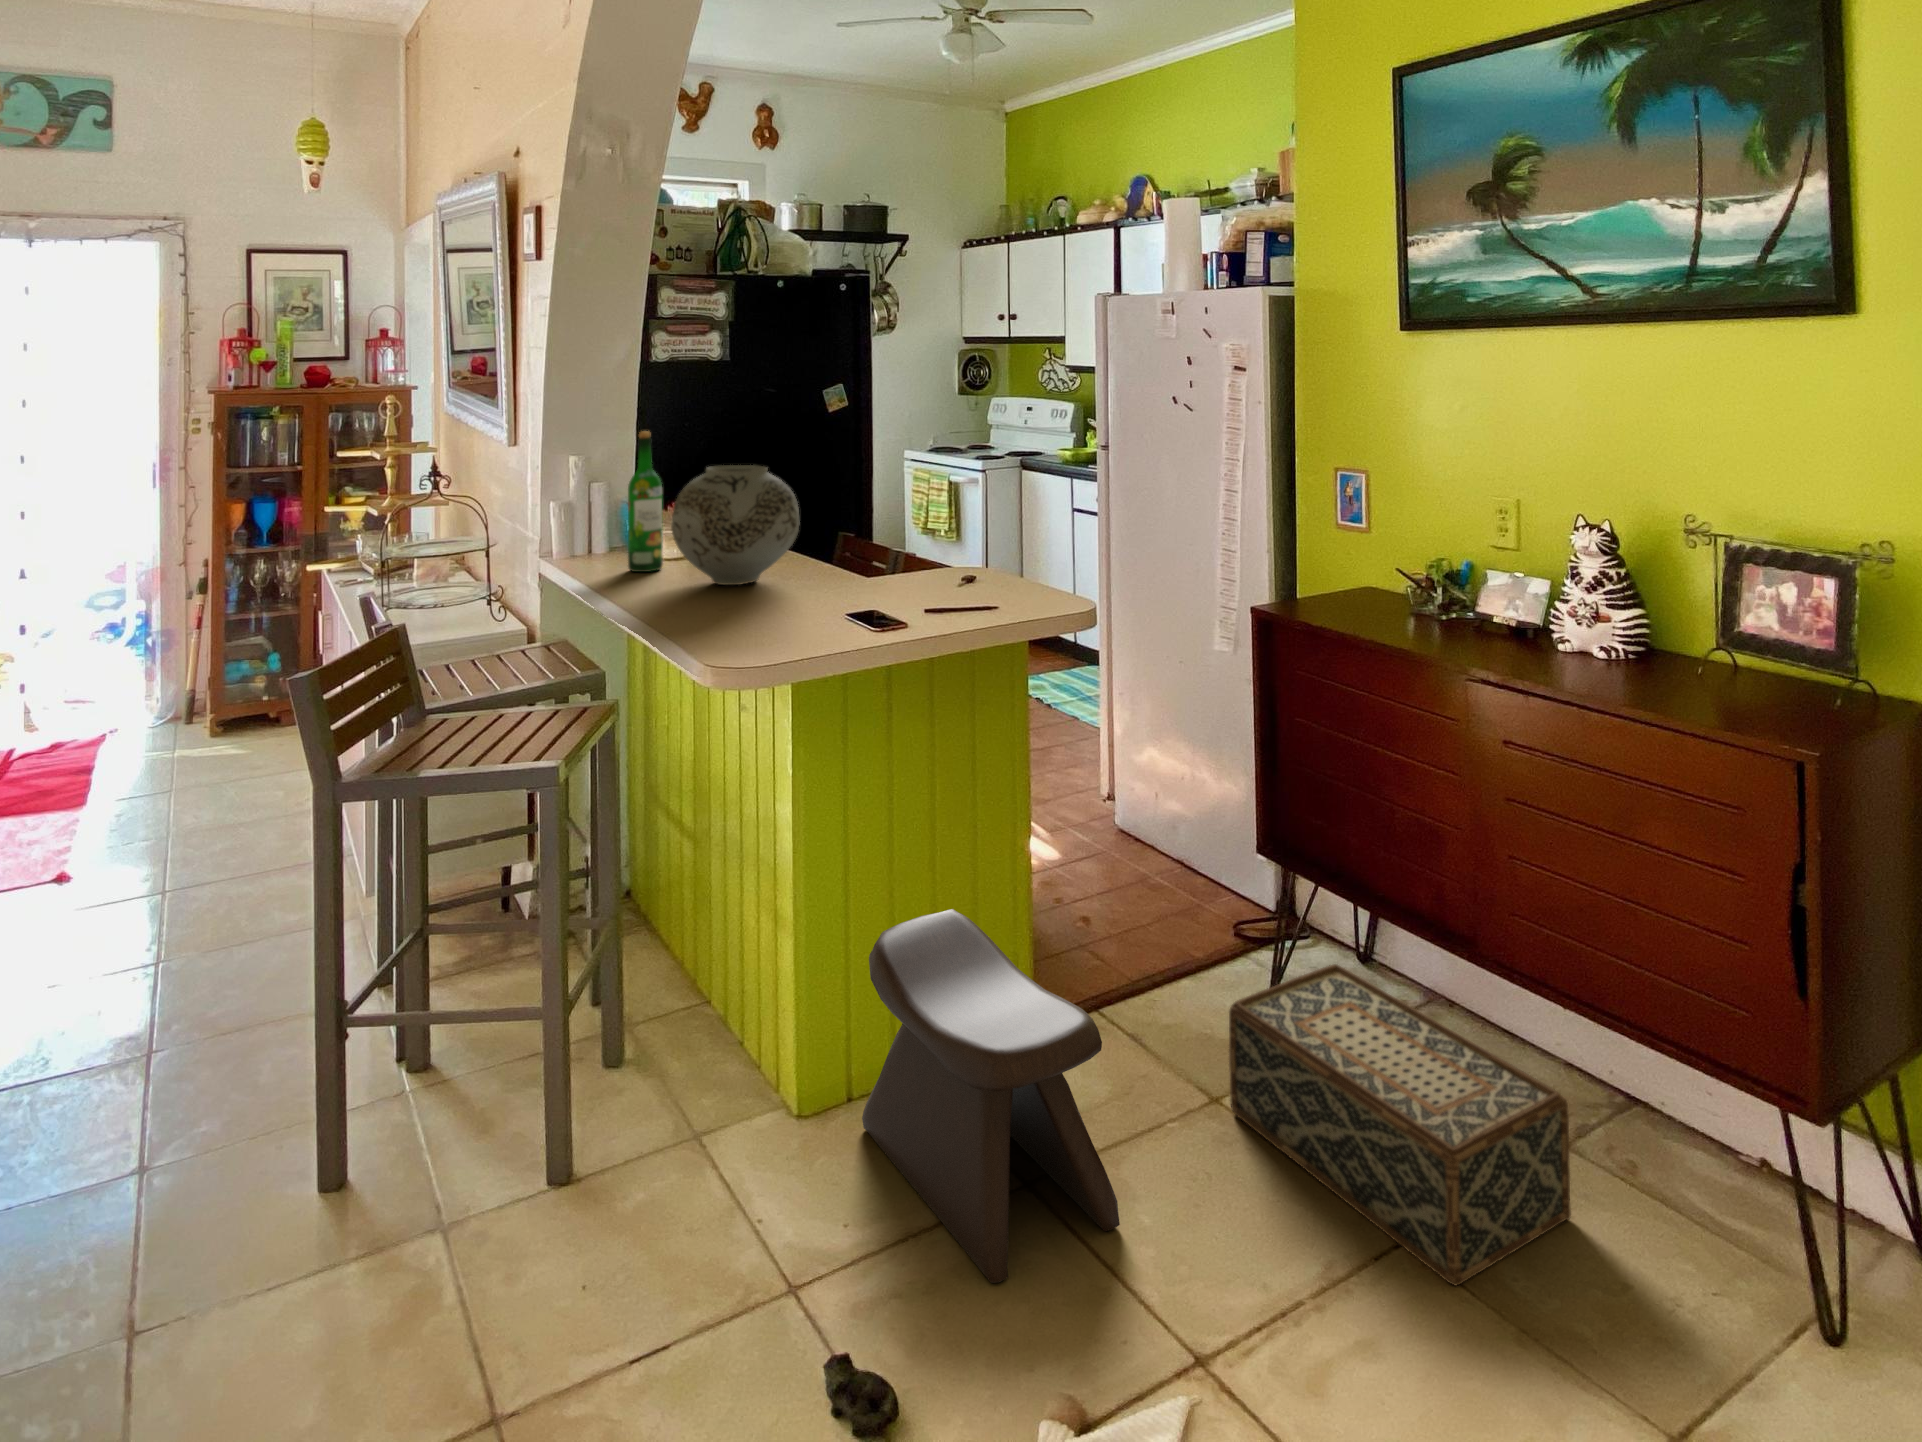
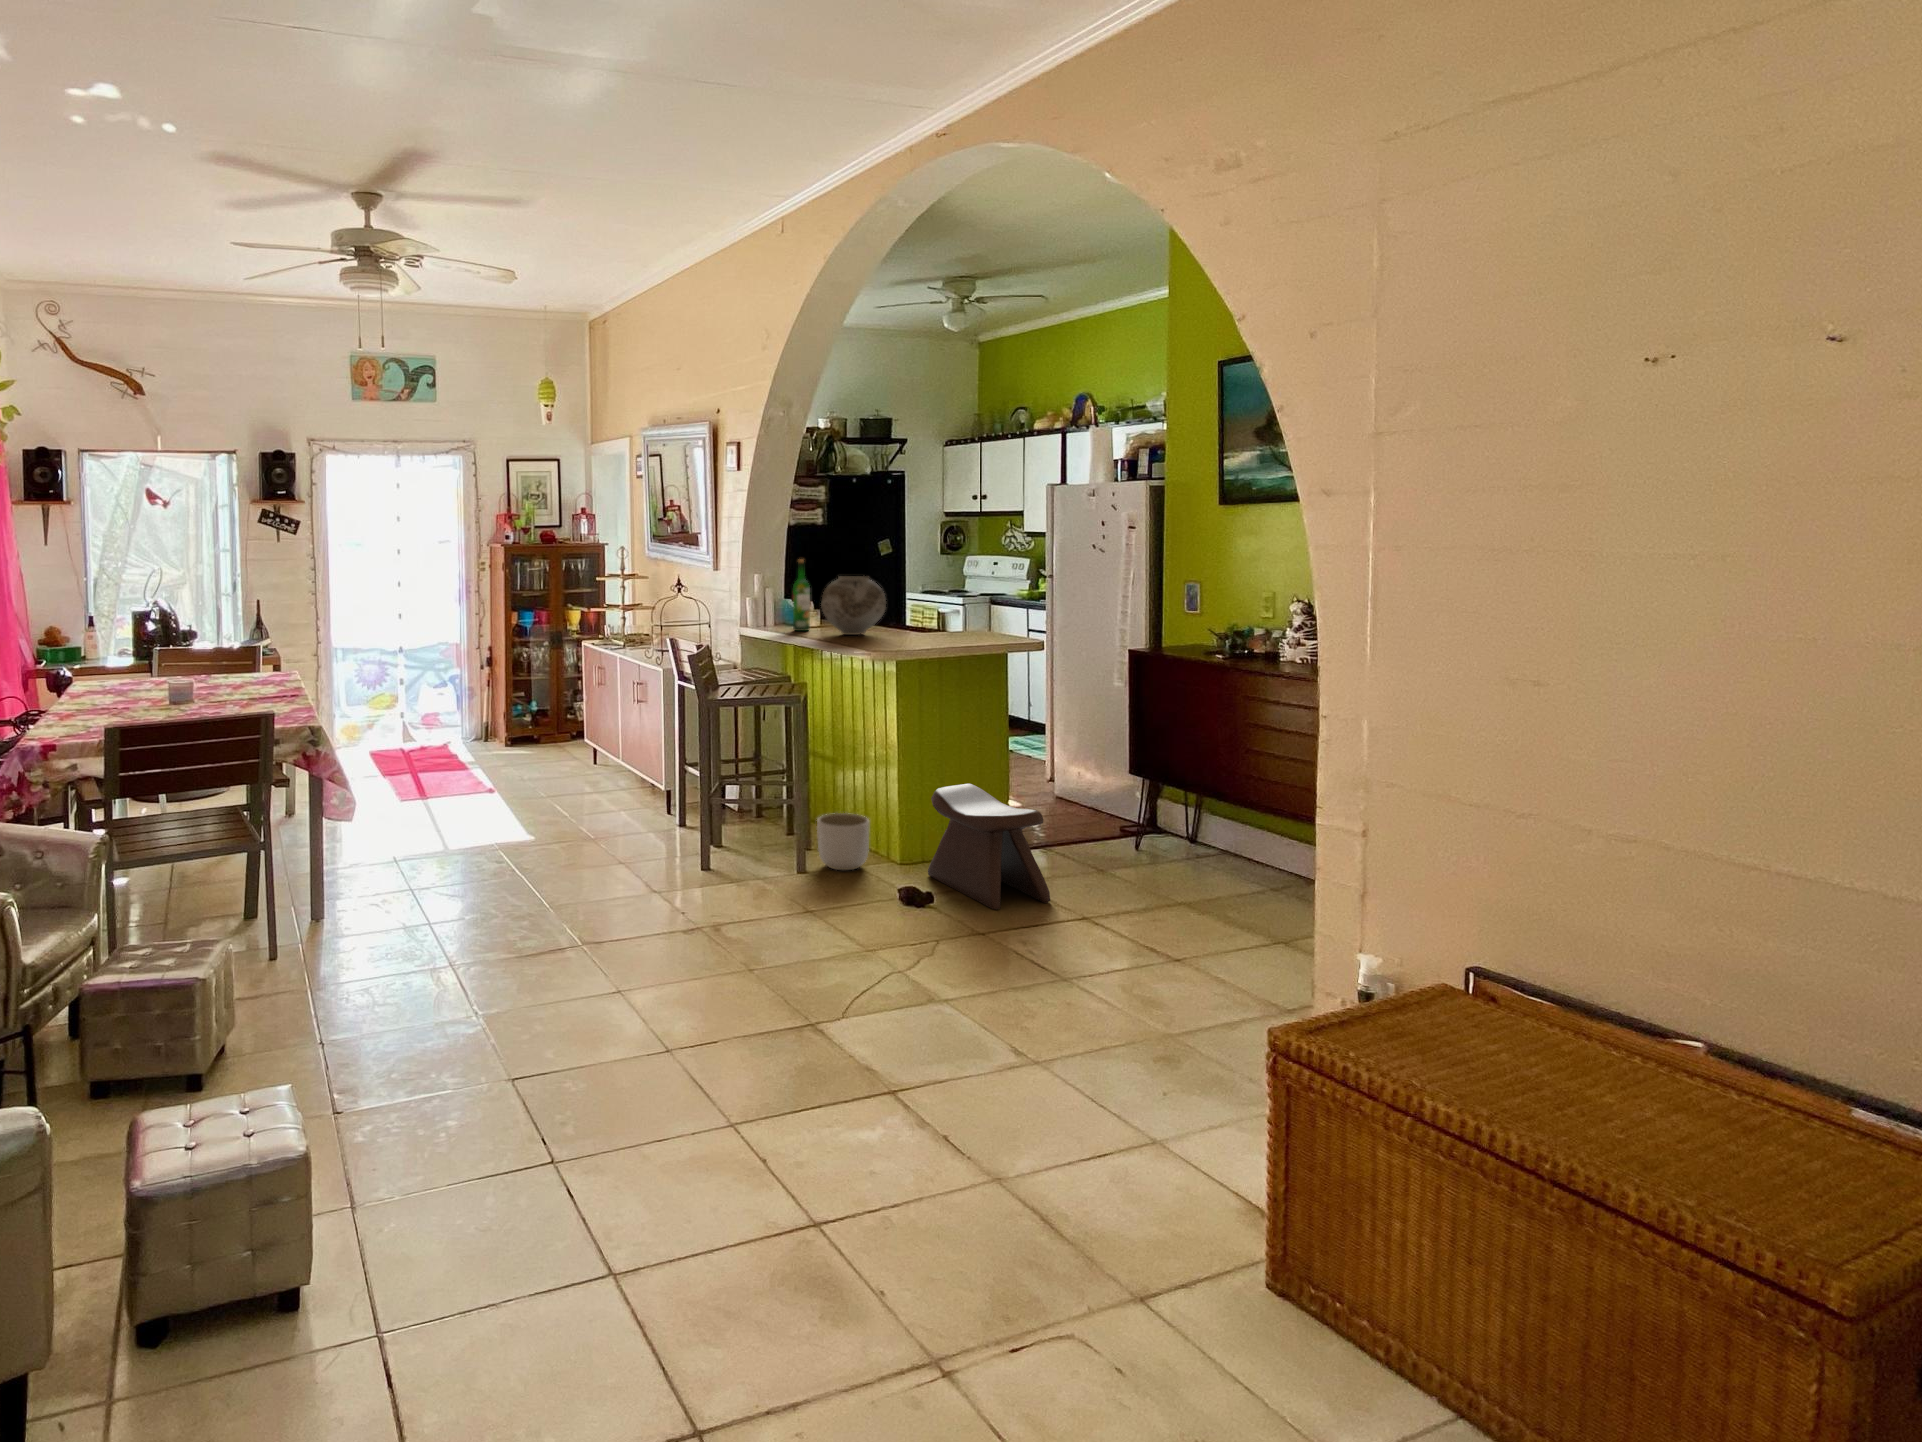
woven basket: present [1229,964,1571,1285] -> none [1107,823,1266,922]
planter: none [629,975,743,1126] -> present [817,813,869,870]

